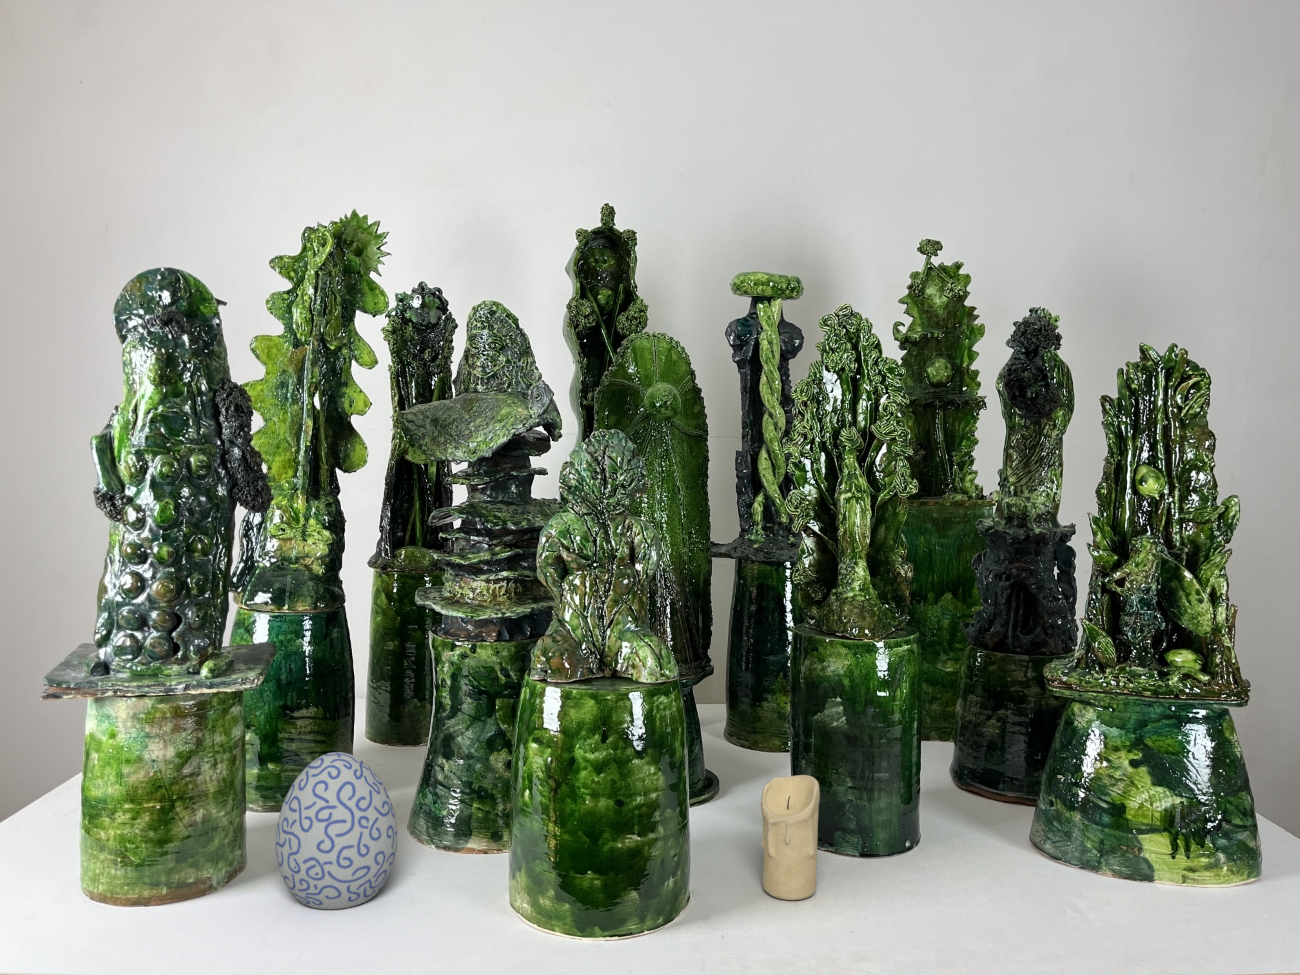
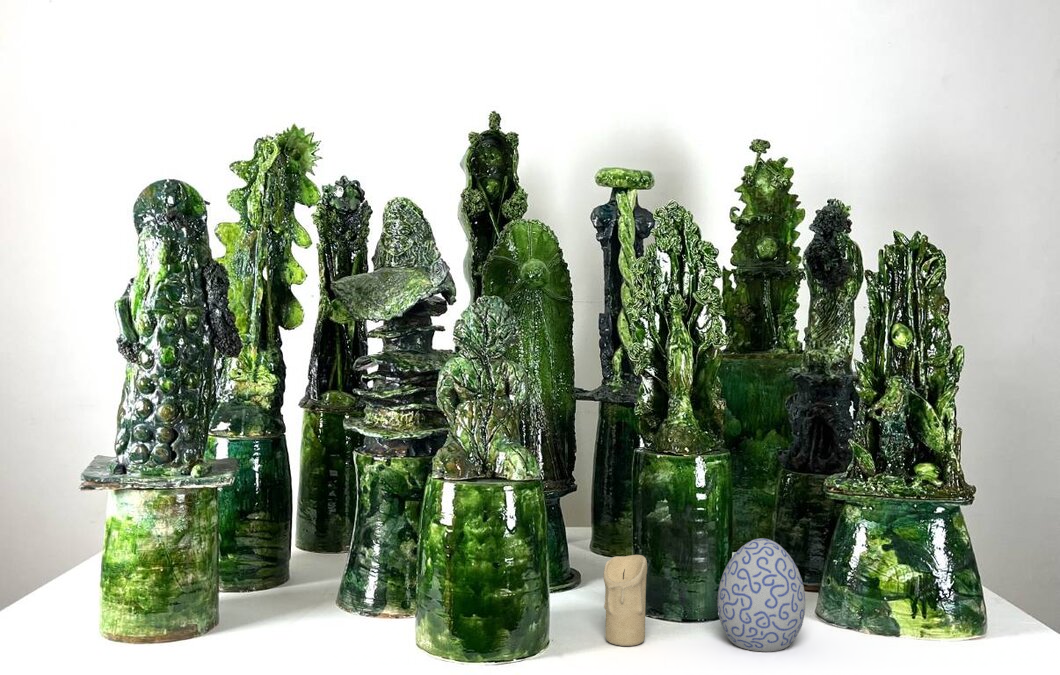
decorative egg: present [276,752,397,909] -> present [718,538,806,652]

